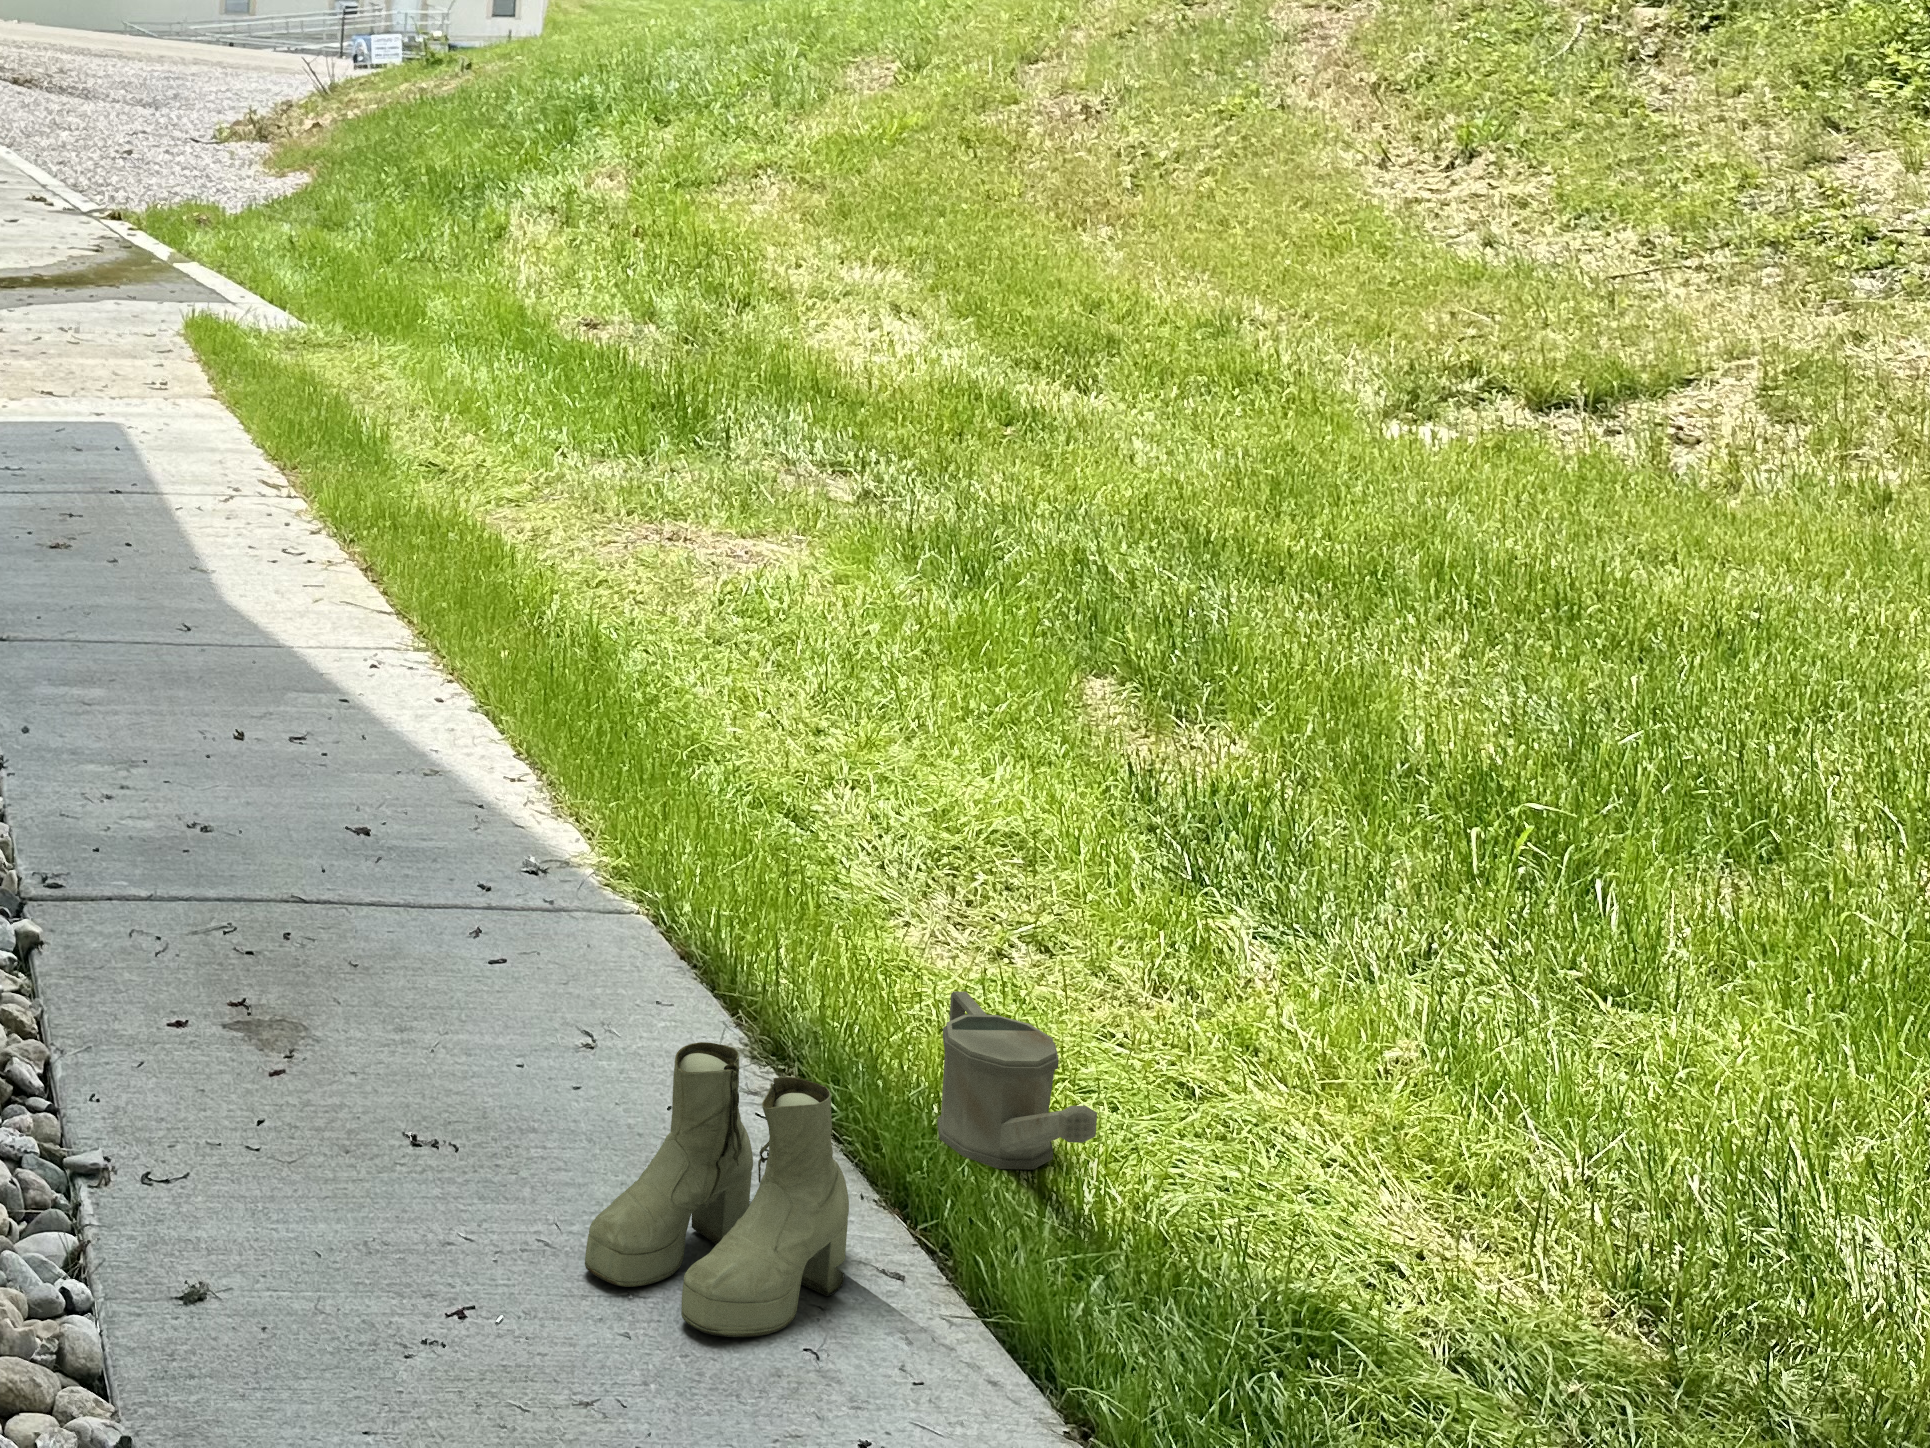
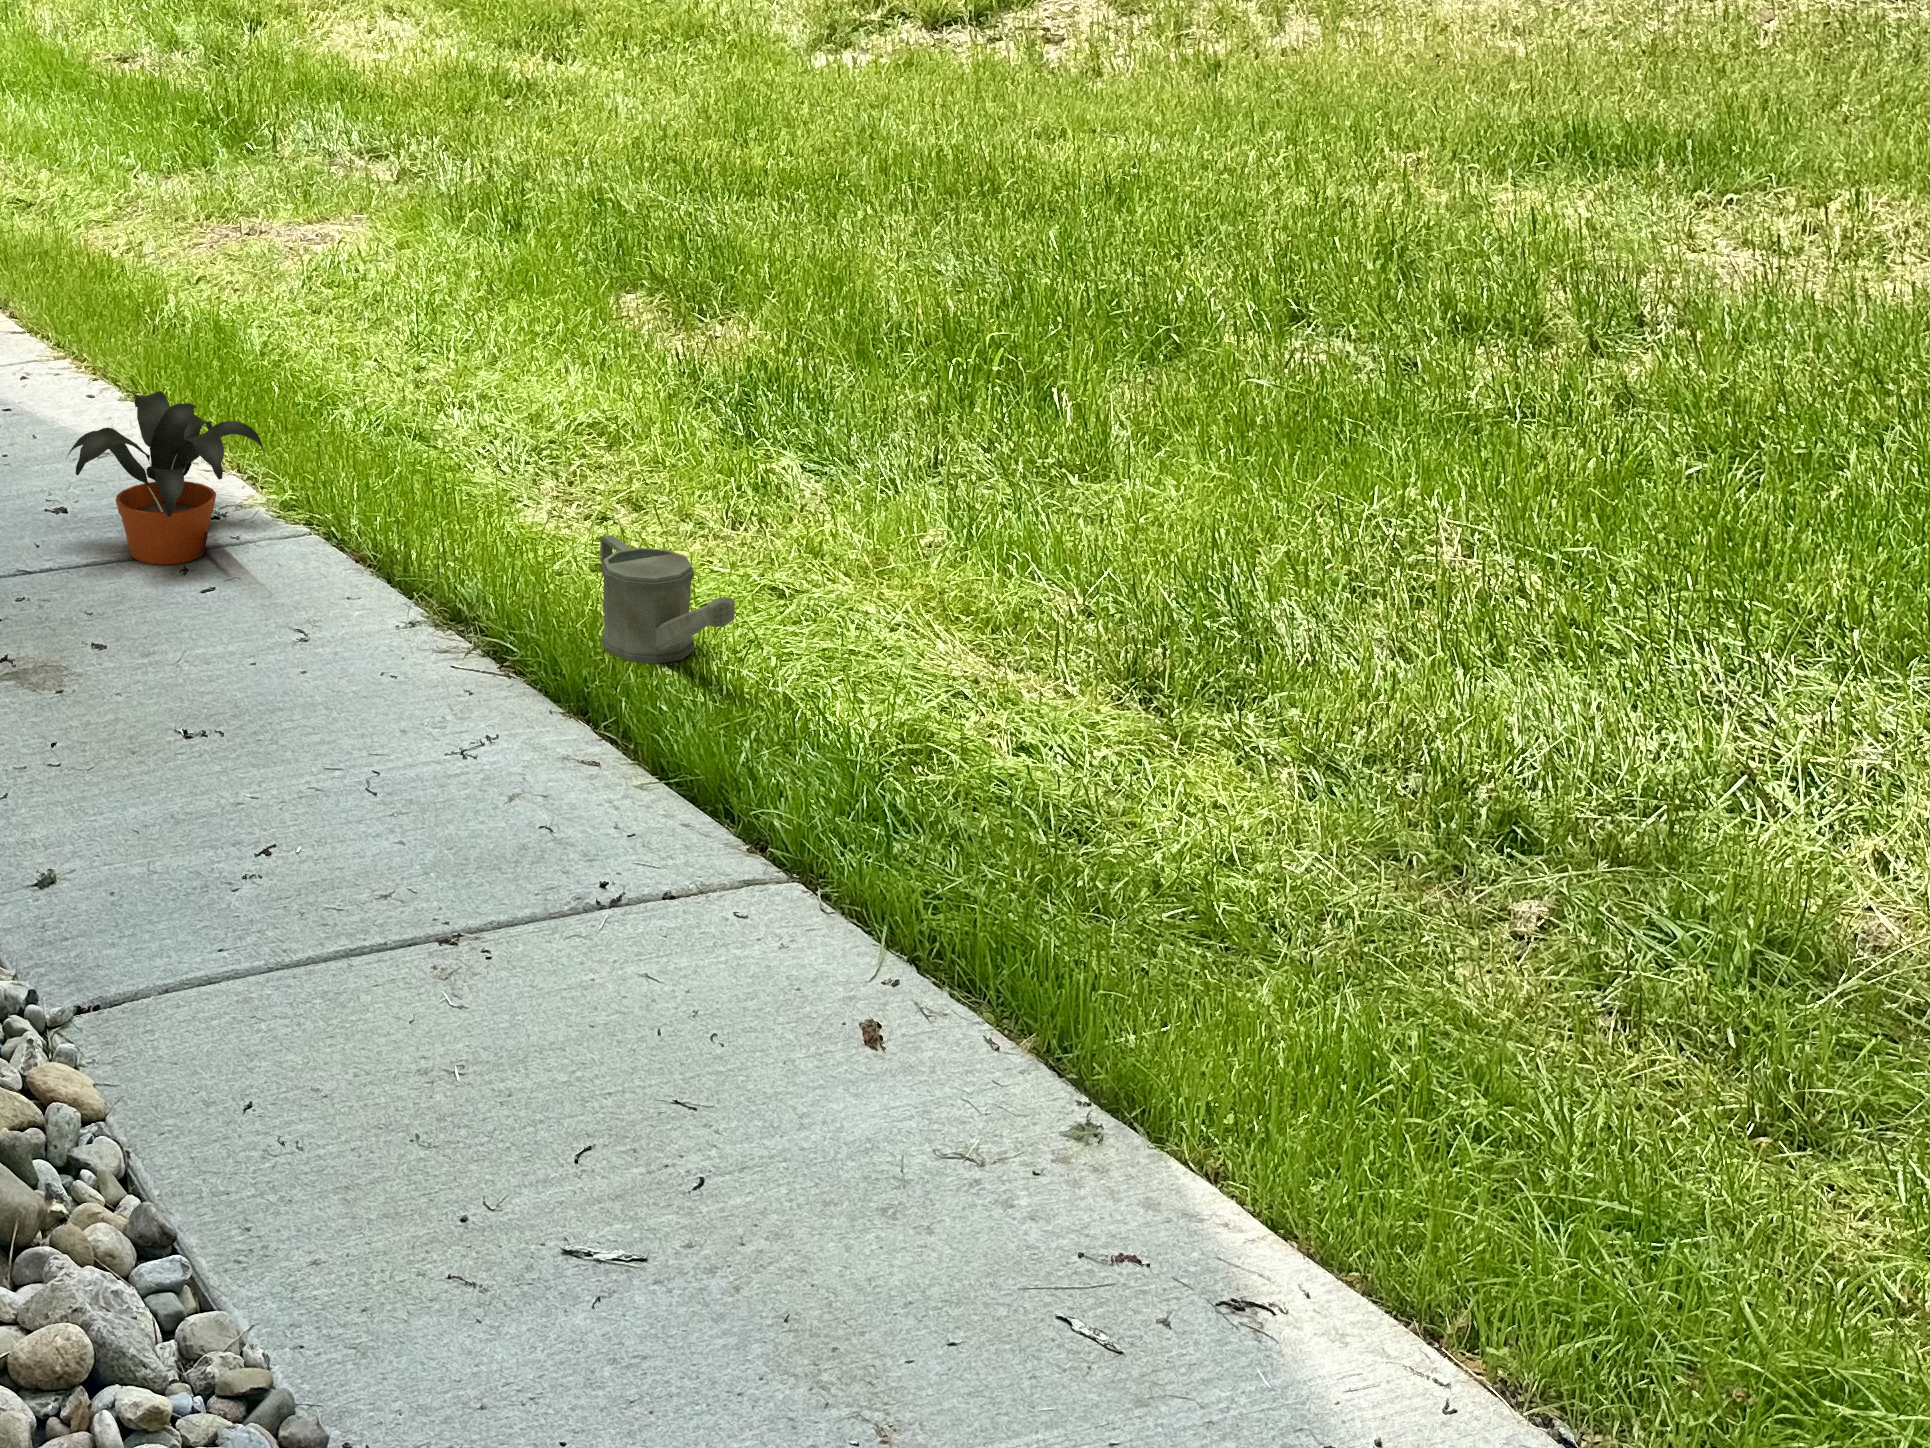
potted plant: none [356,715,580,922] -> present [67,391,265,565]
boots: present [585,1042,849,1337] -> none [361,599,562,818]

